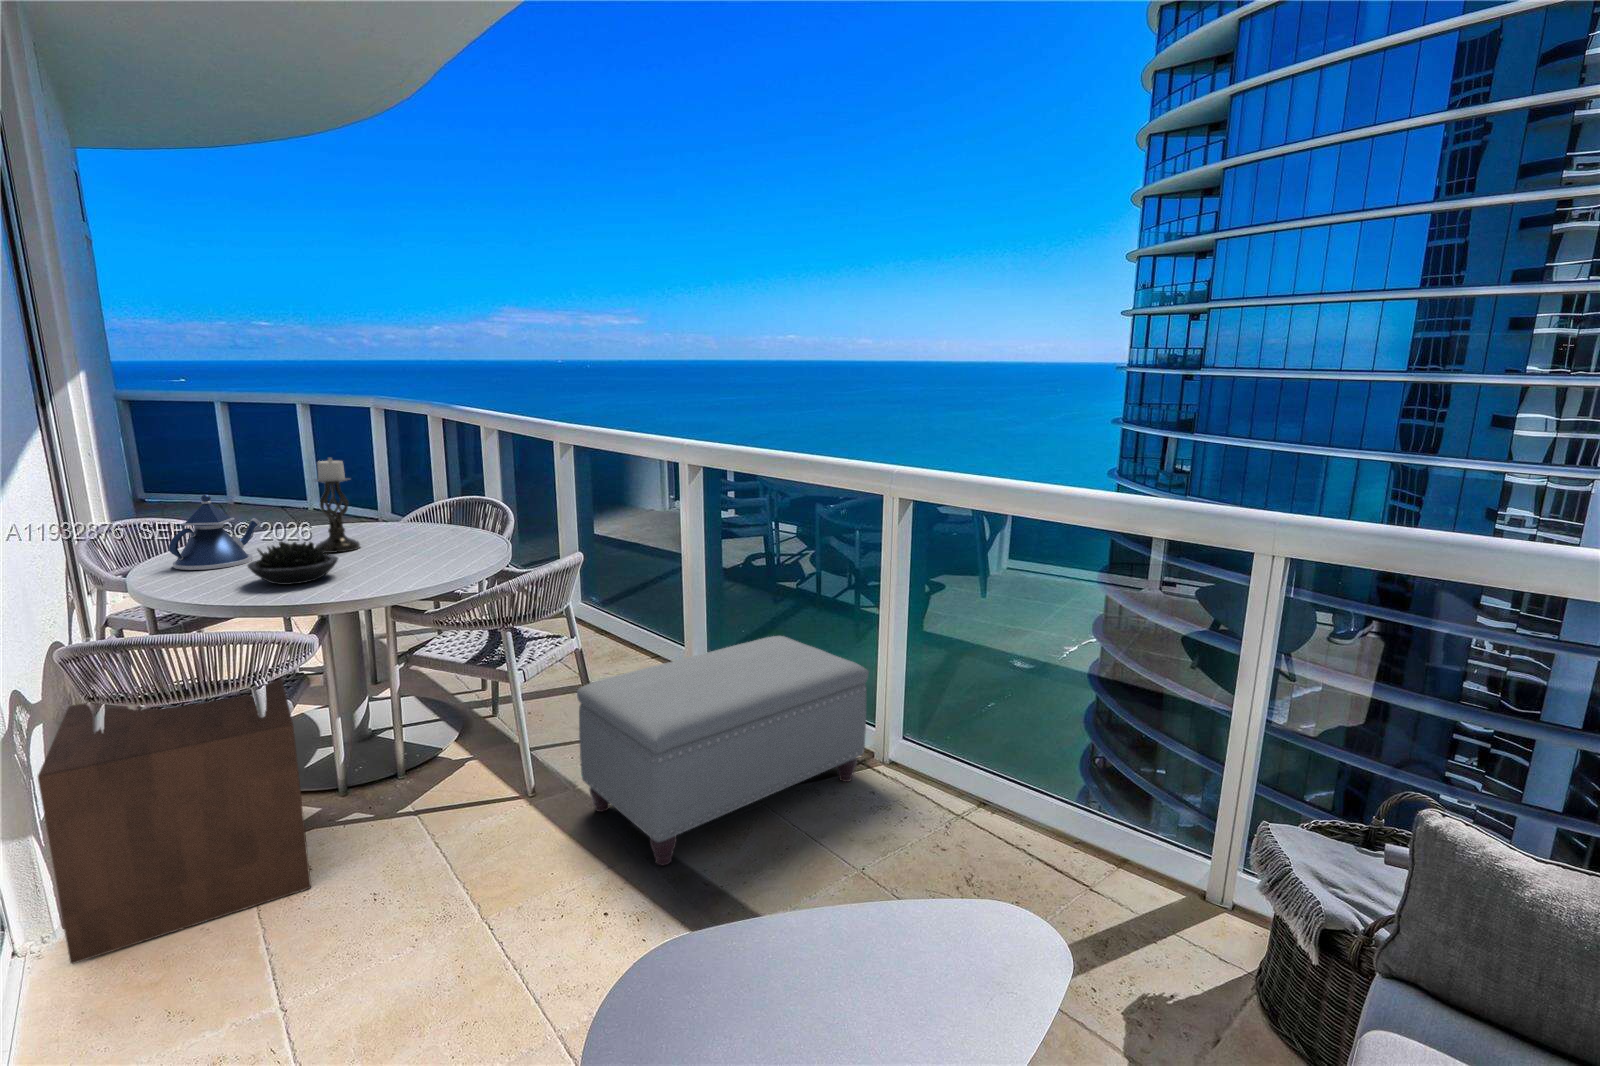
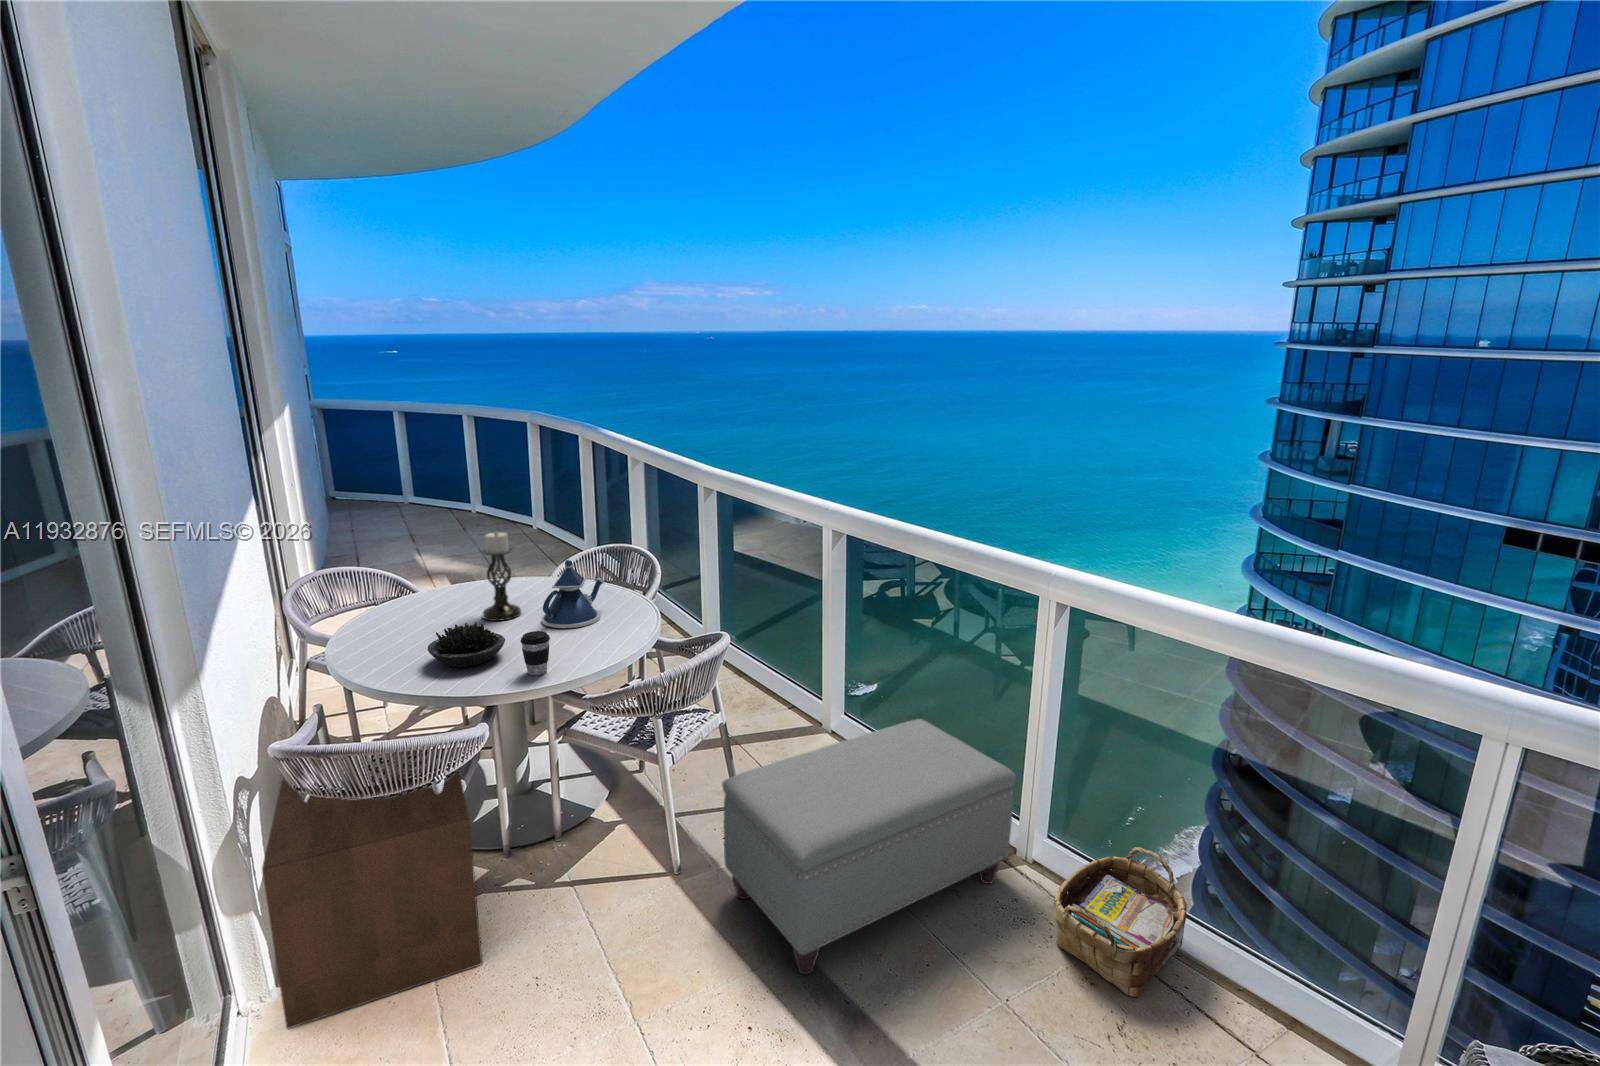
teapot: present [169,495,261,570] -> present [542,560,604,628]
coffee cup: none [354,543,388,587] -> present [521,631,550,675]
woven basket: none [904,727,1023,855] -> present [1054,847,1187,997]

